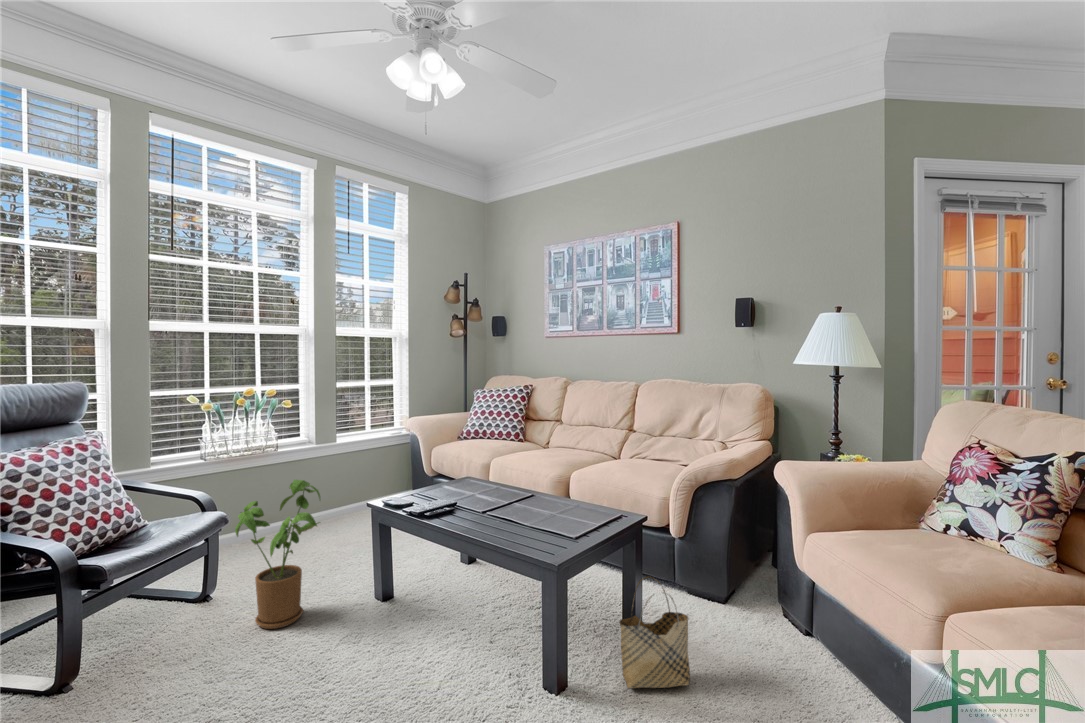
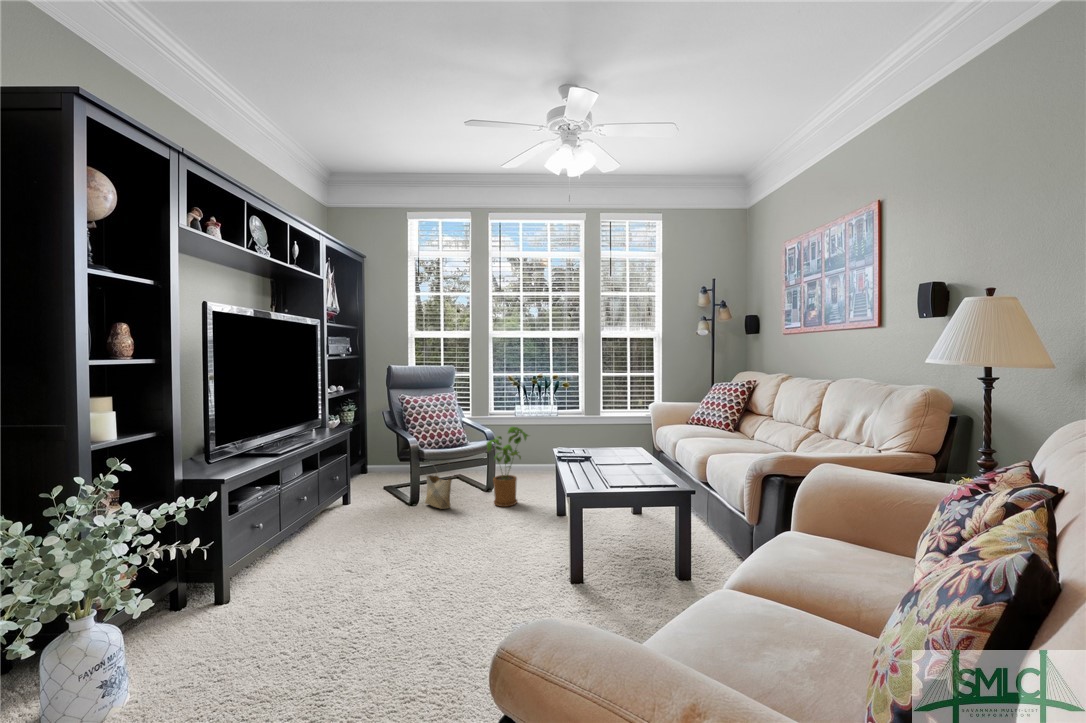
woven basket: present [619,576,690,688] -> present [425,475,452,509]

